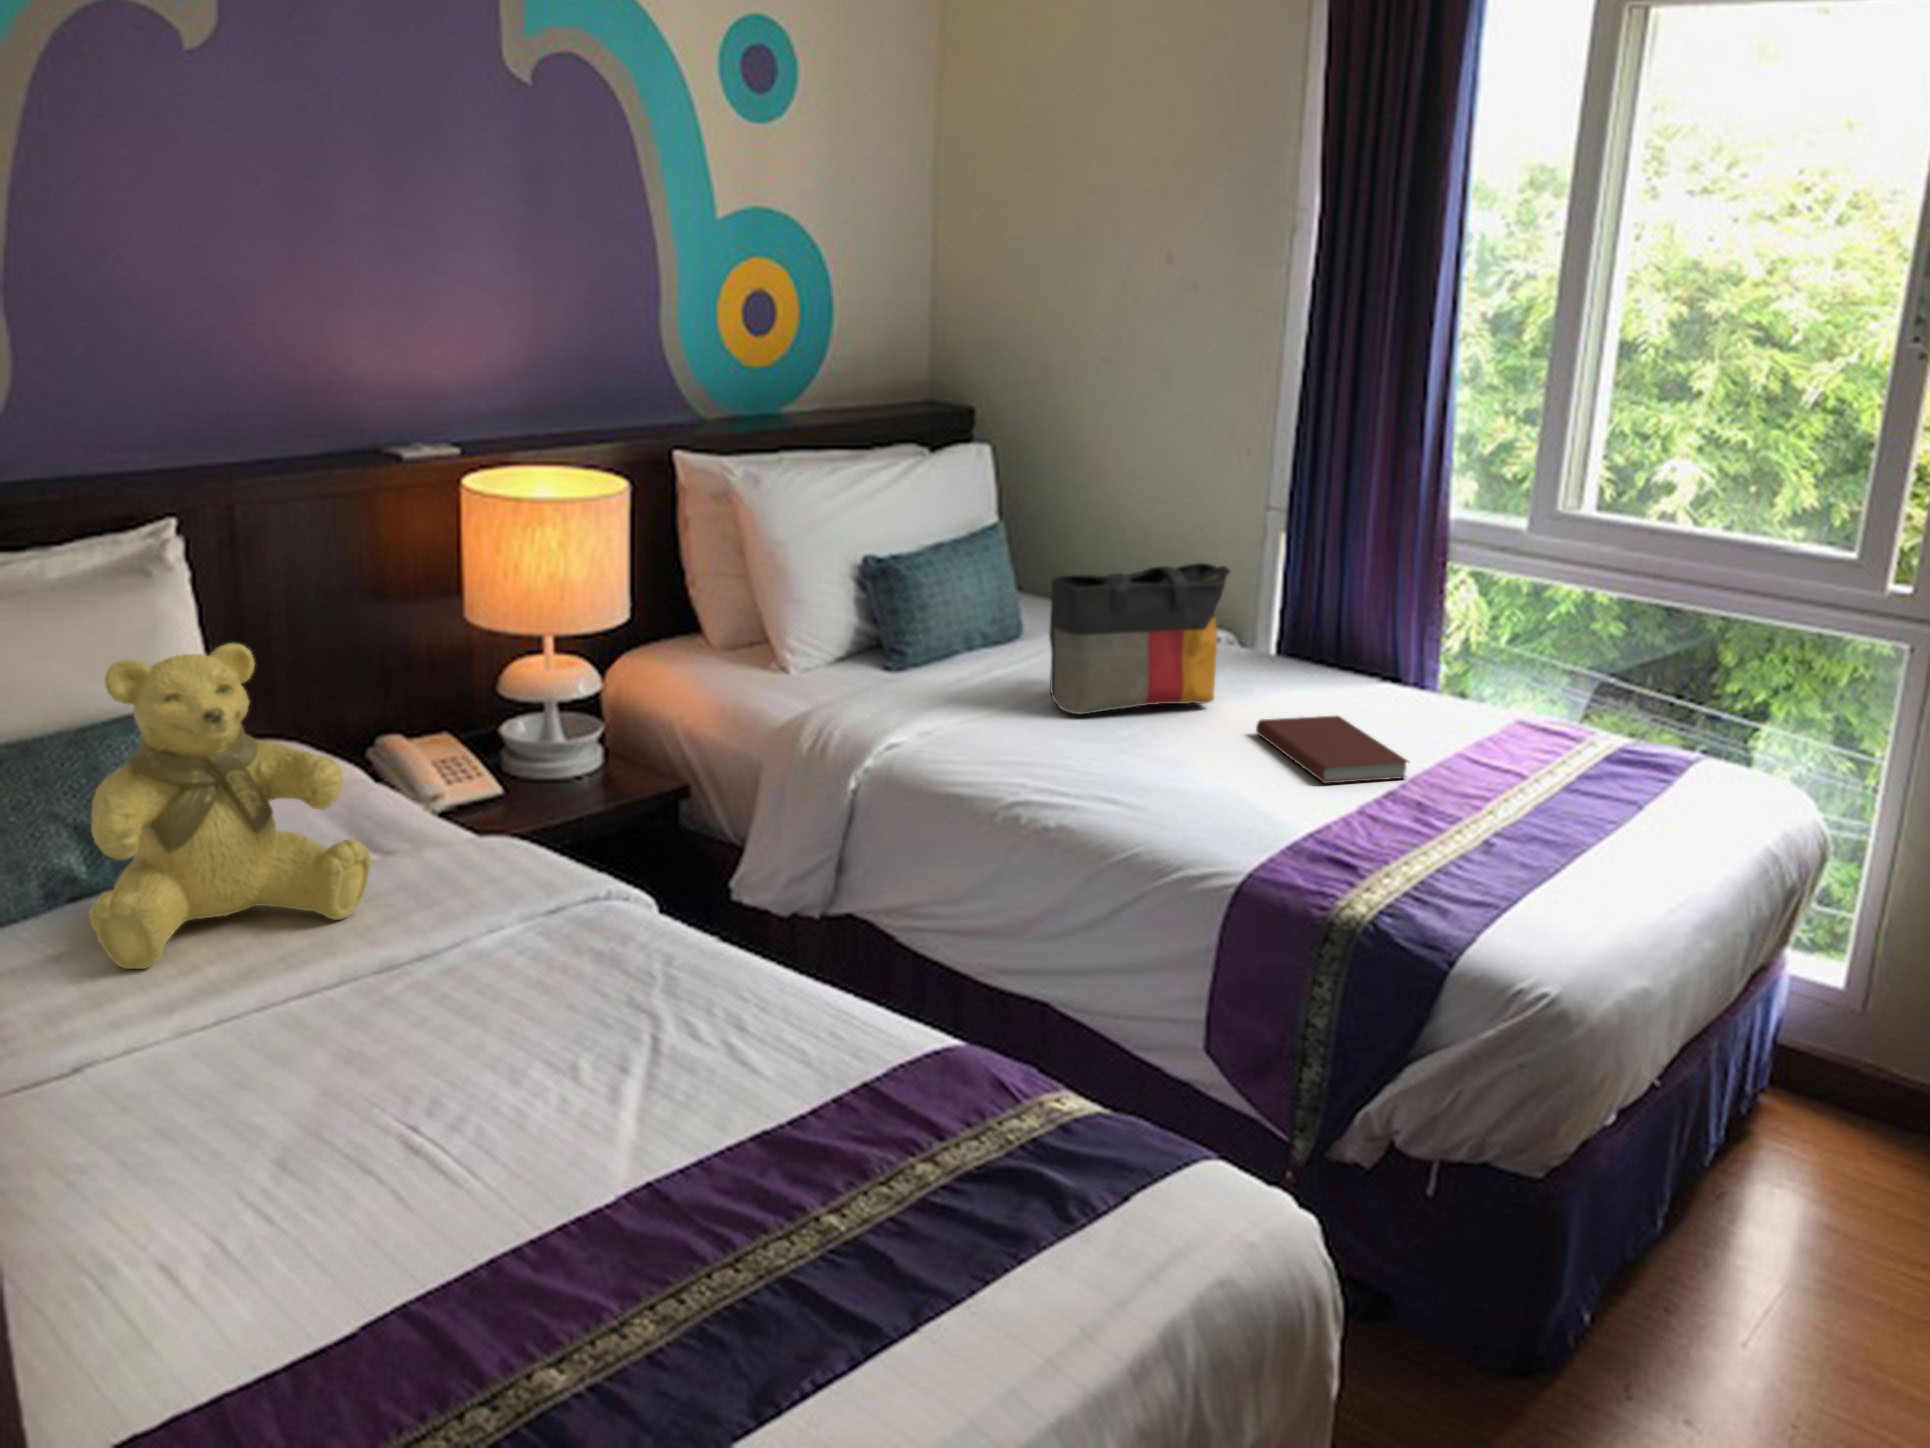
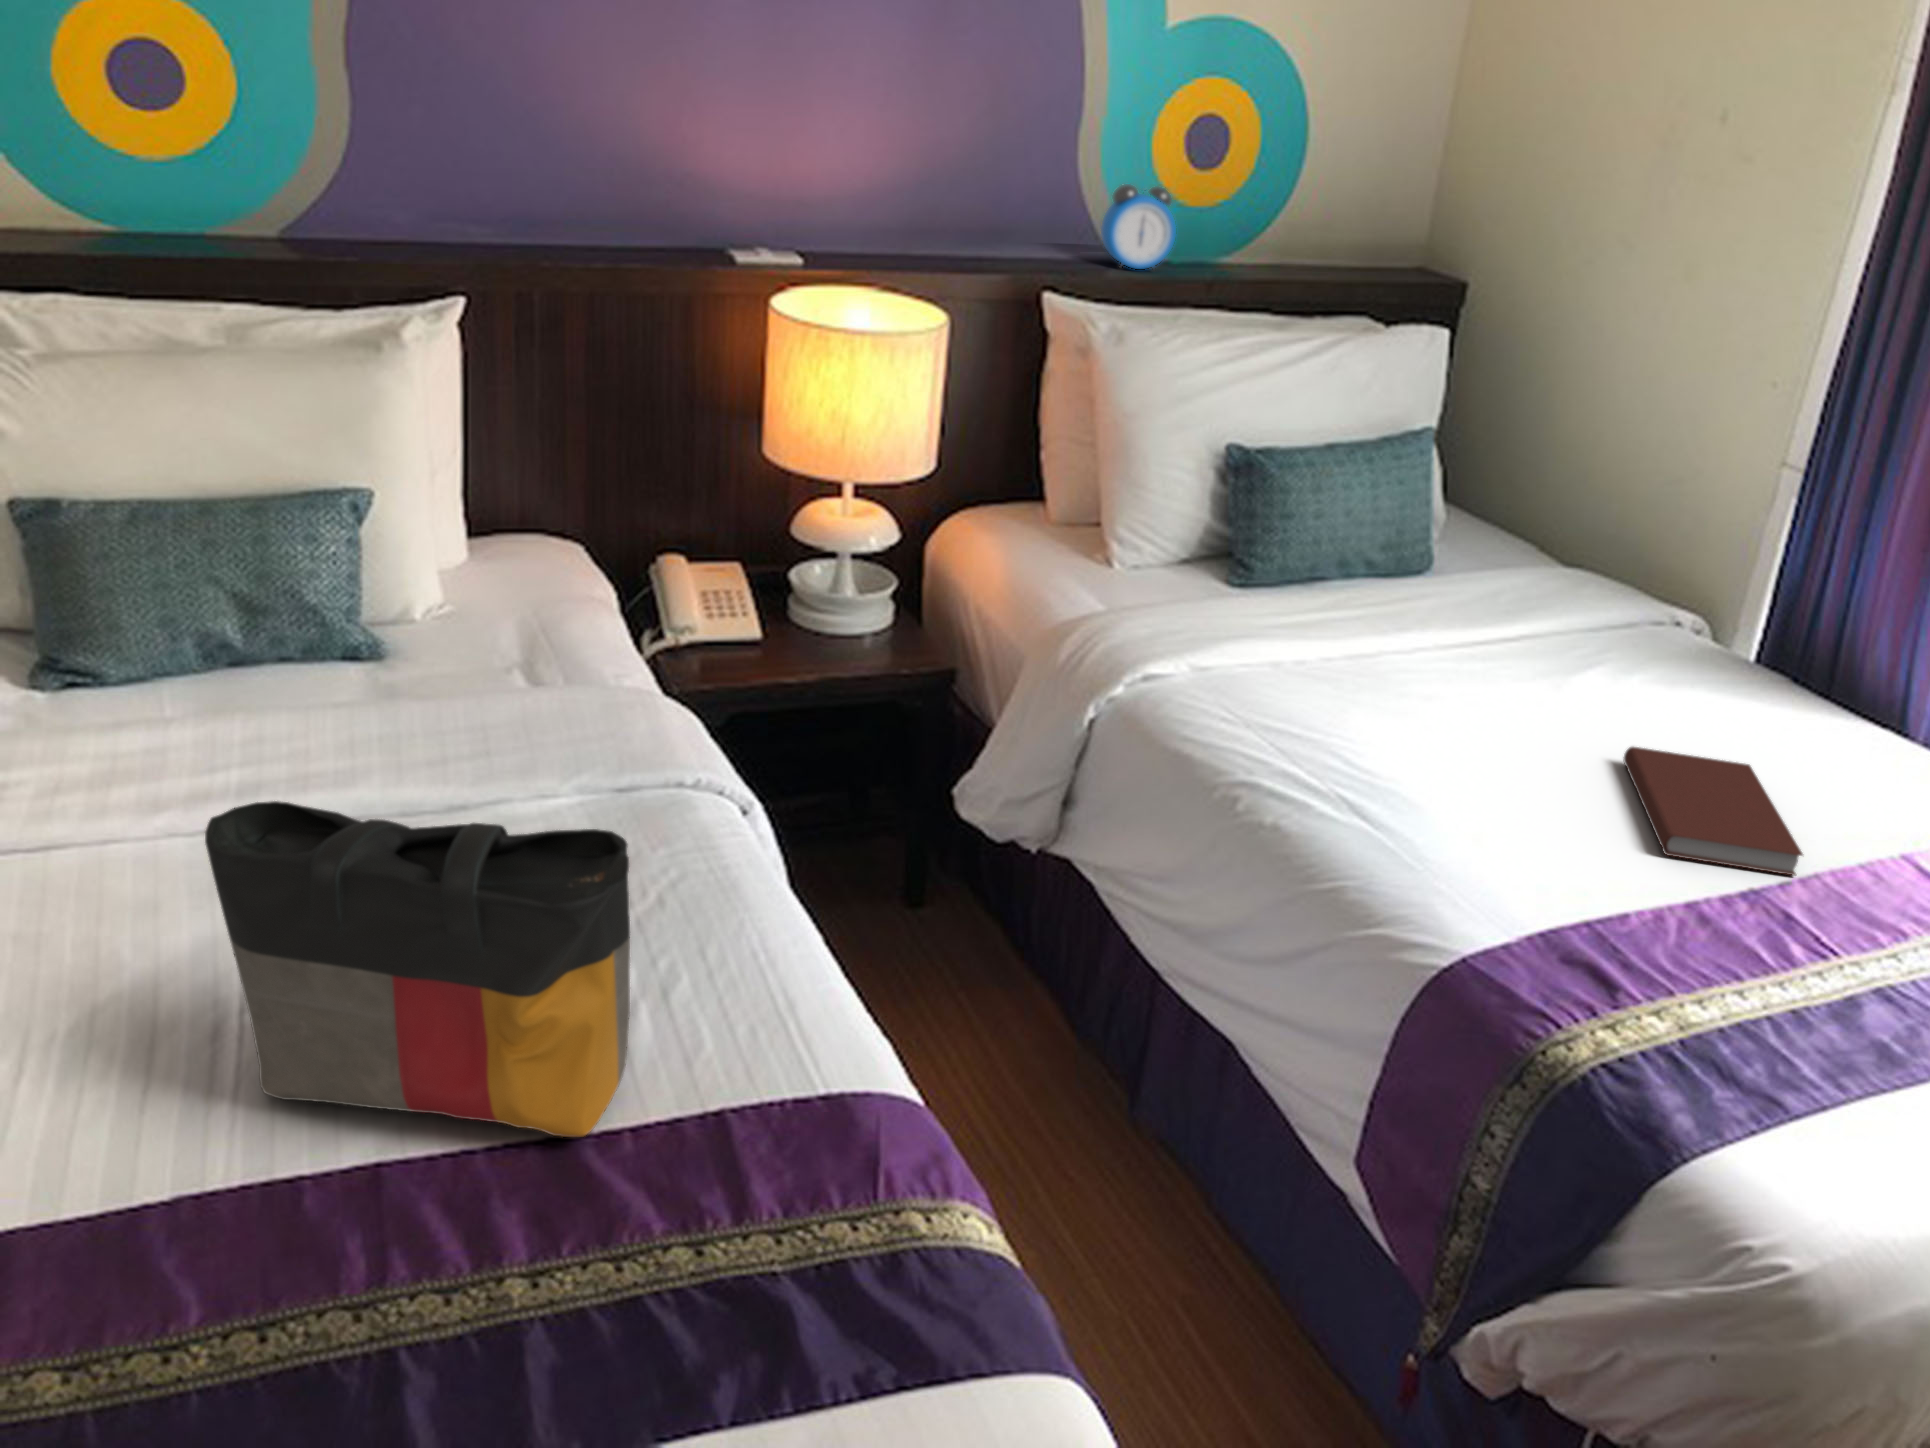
alarm clock: none [690,352,756,425] -> present [1101,184,1176,269]
tote bag: present [1049,563,1230,714] -> present [205,801,630,1137]
teddy bear: present [89,643,371,969] -> none [159,438,459,754]

